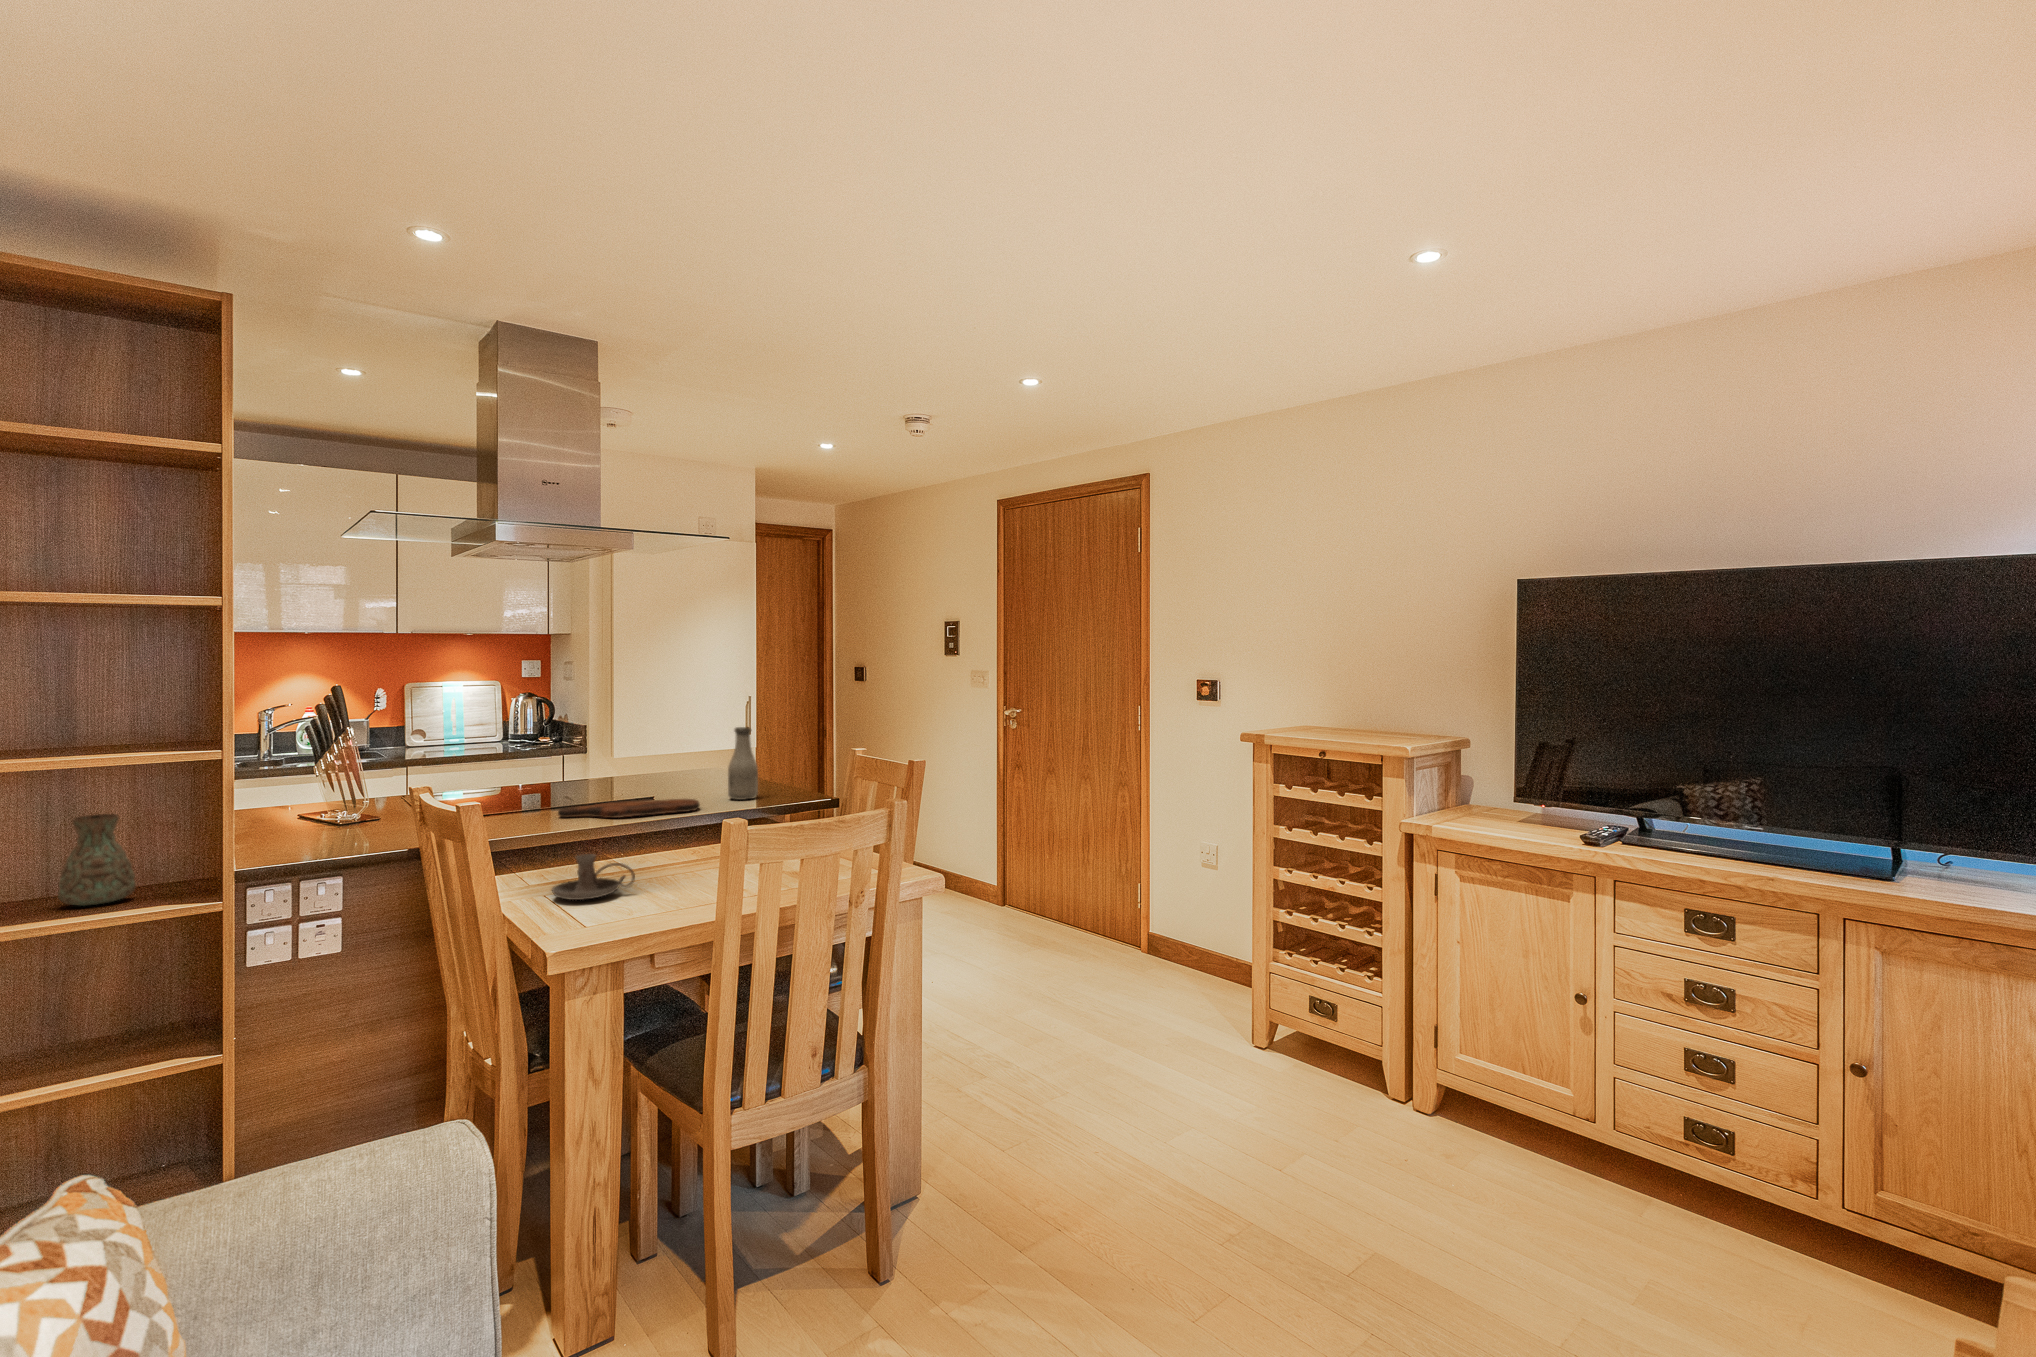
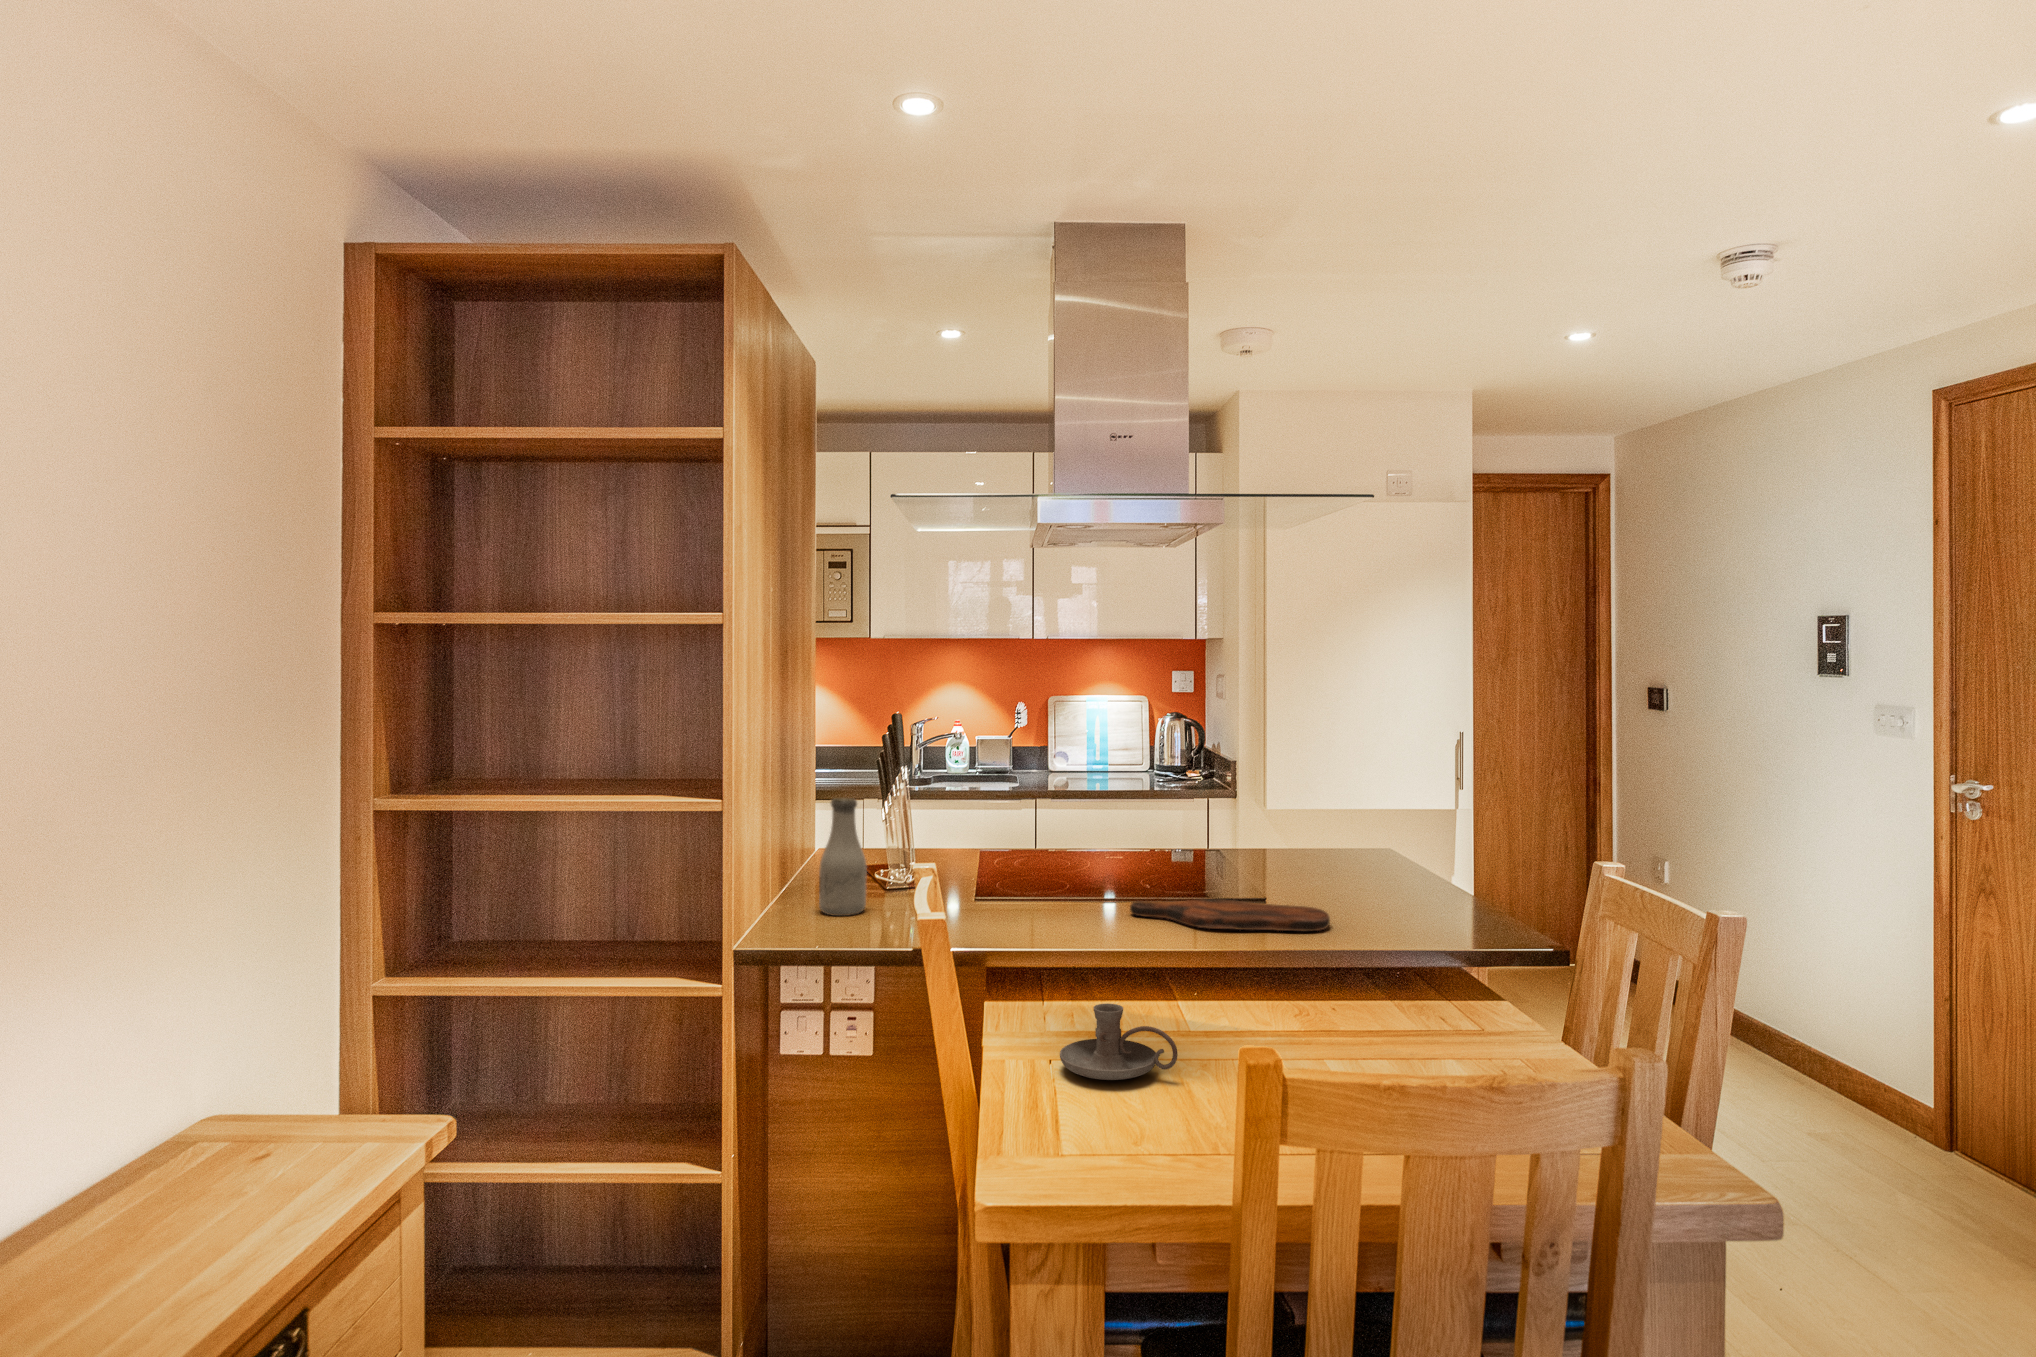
bottle: present [728,727,758,800] -> present [819,798,867,916]
decorative vase: present [58,814,136,906] -> none [615,857,681,960]

